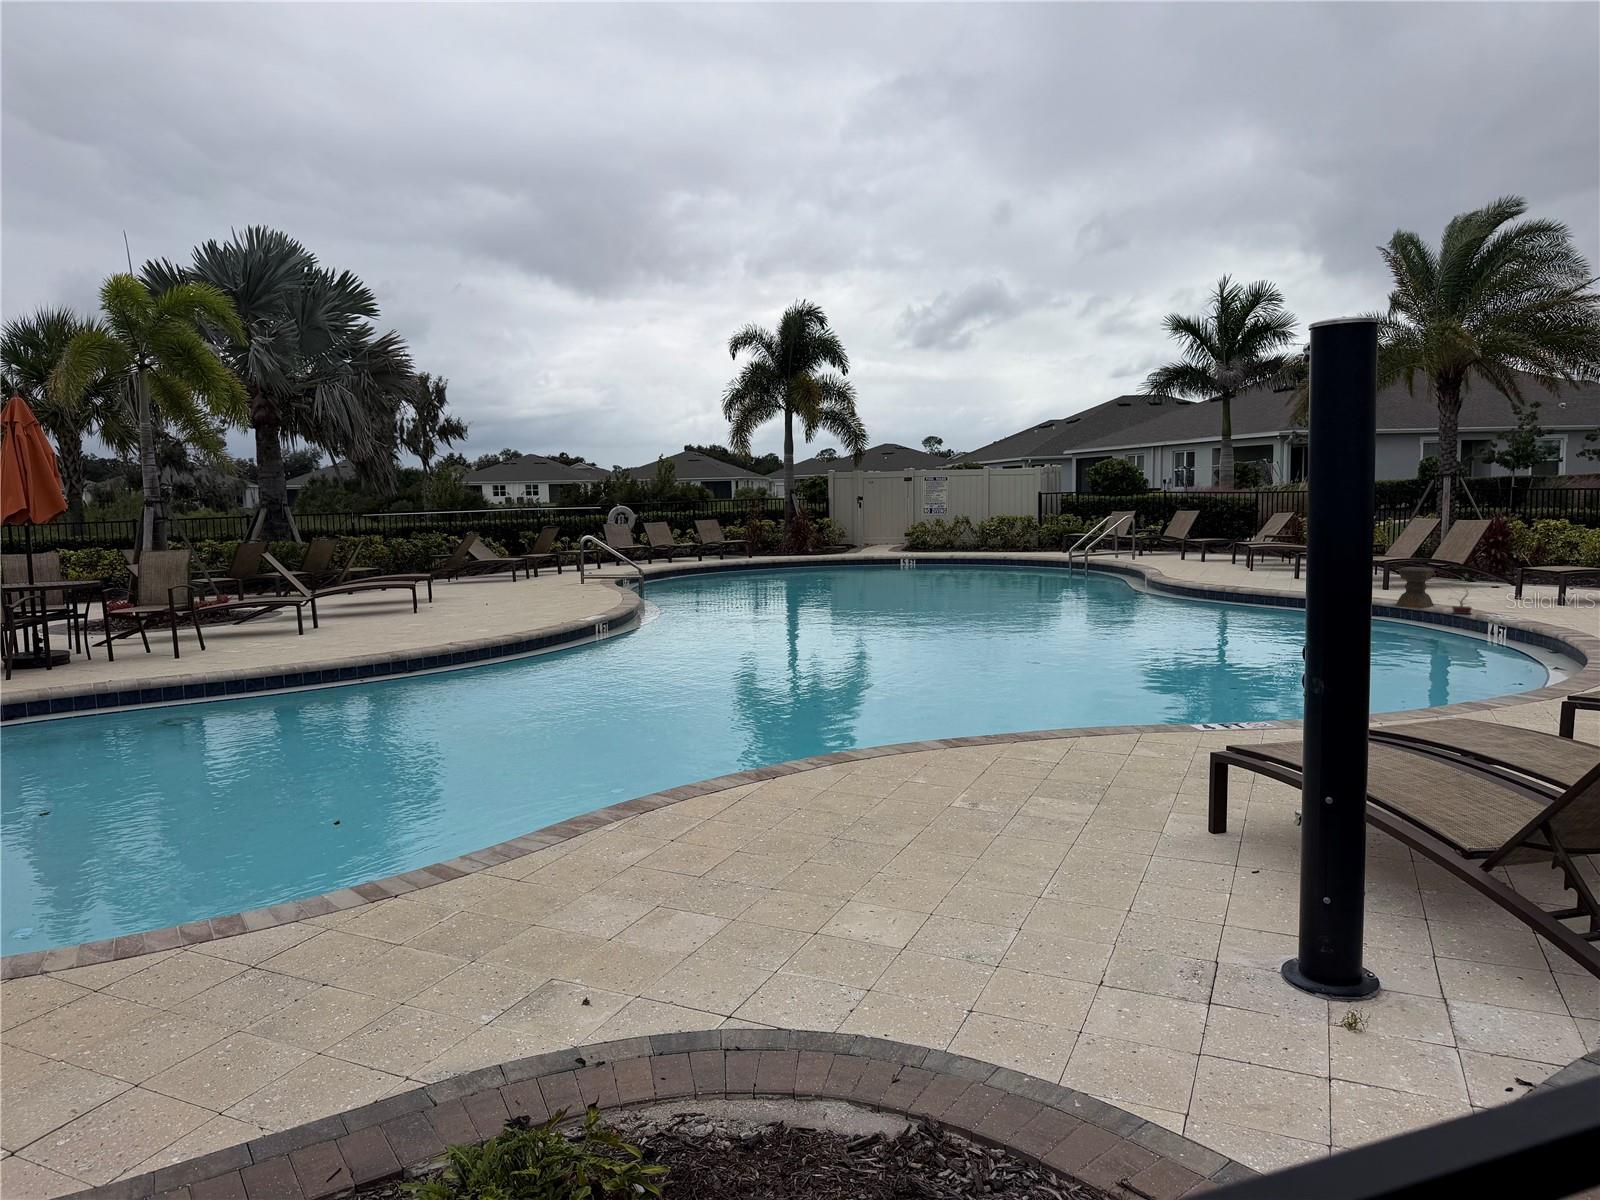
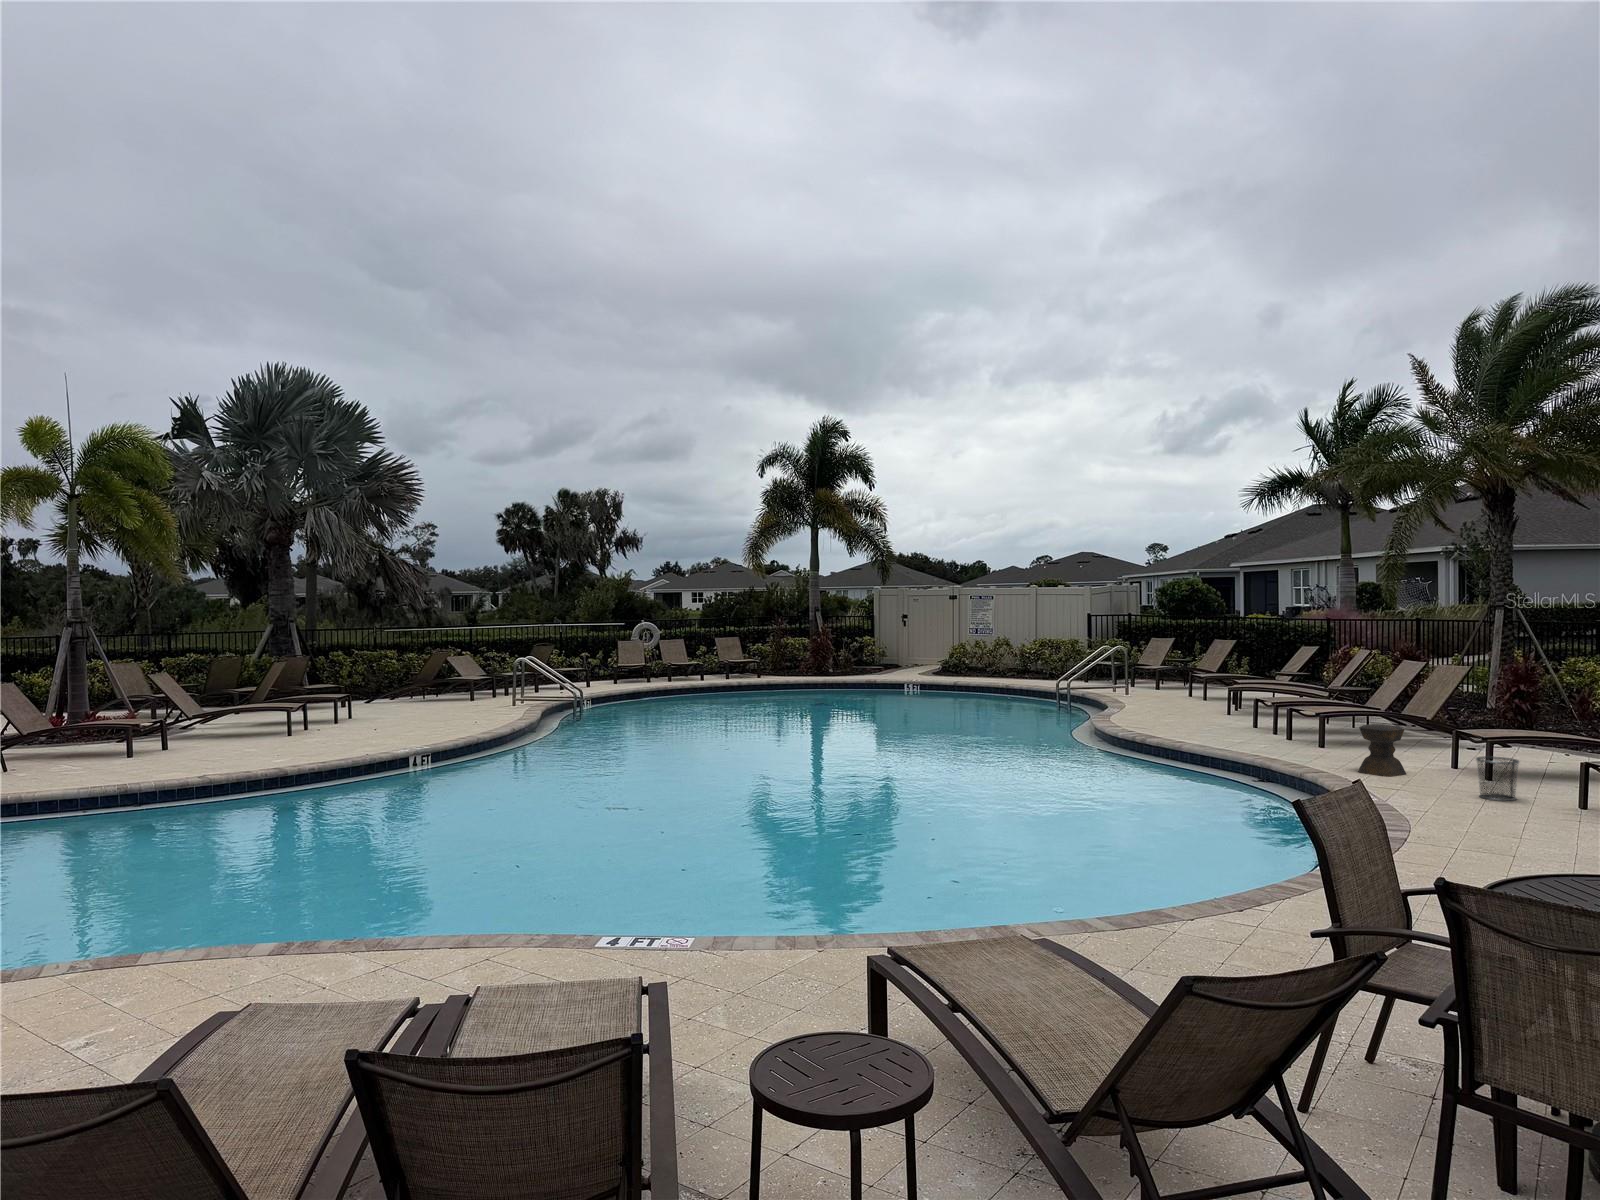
potted plant: present [1451,582,1472,614] -> none [1401,736,1457,789]
waste bin: none [1510,586,1546,619] -> present [1476,756,1519,801]

